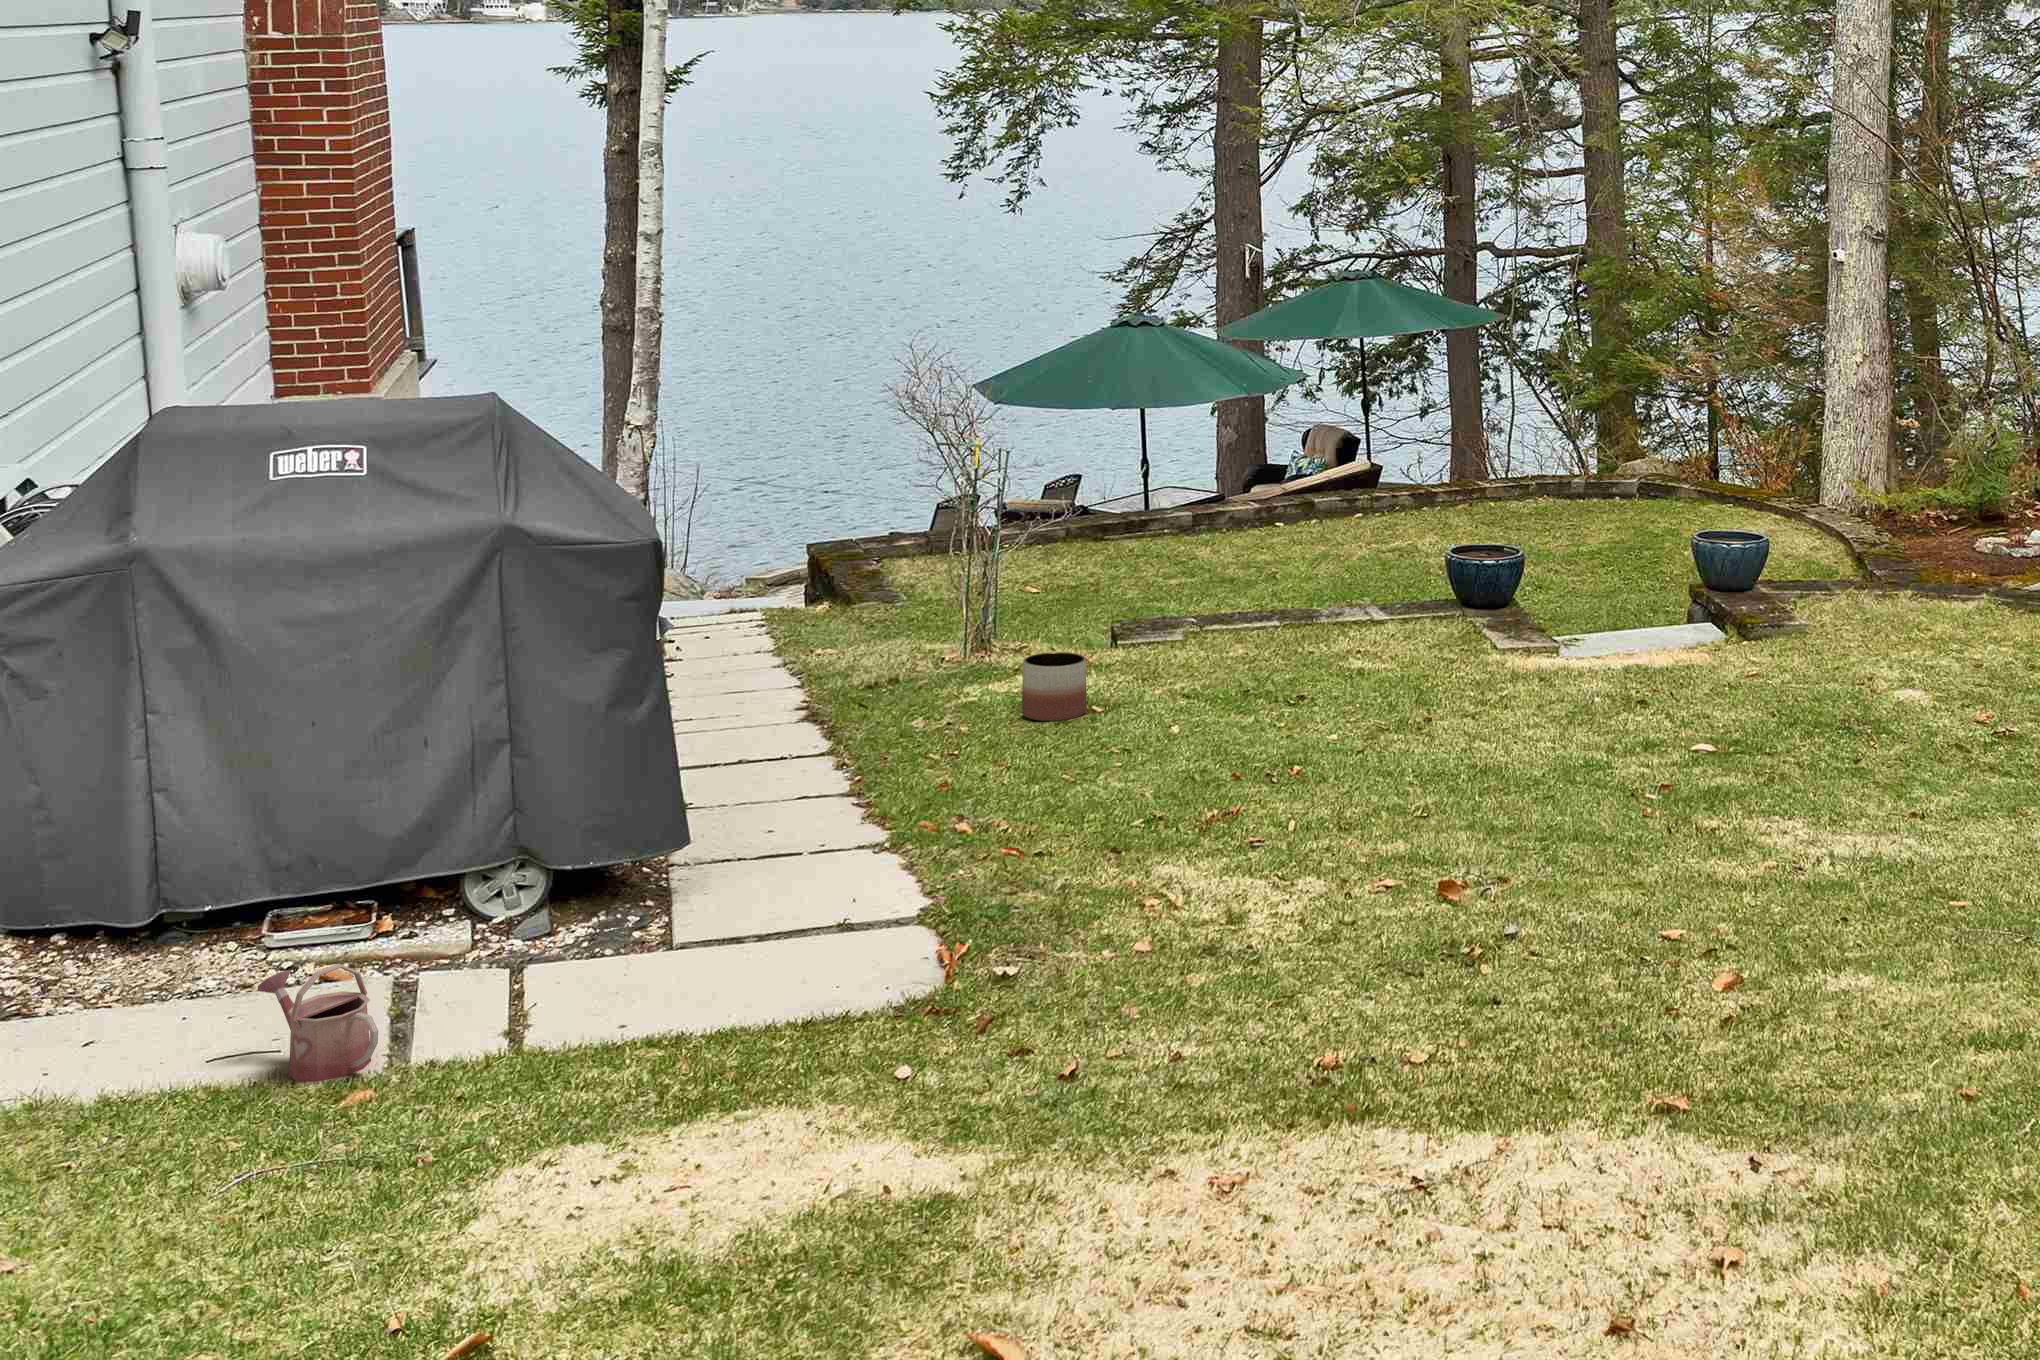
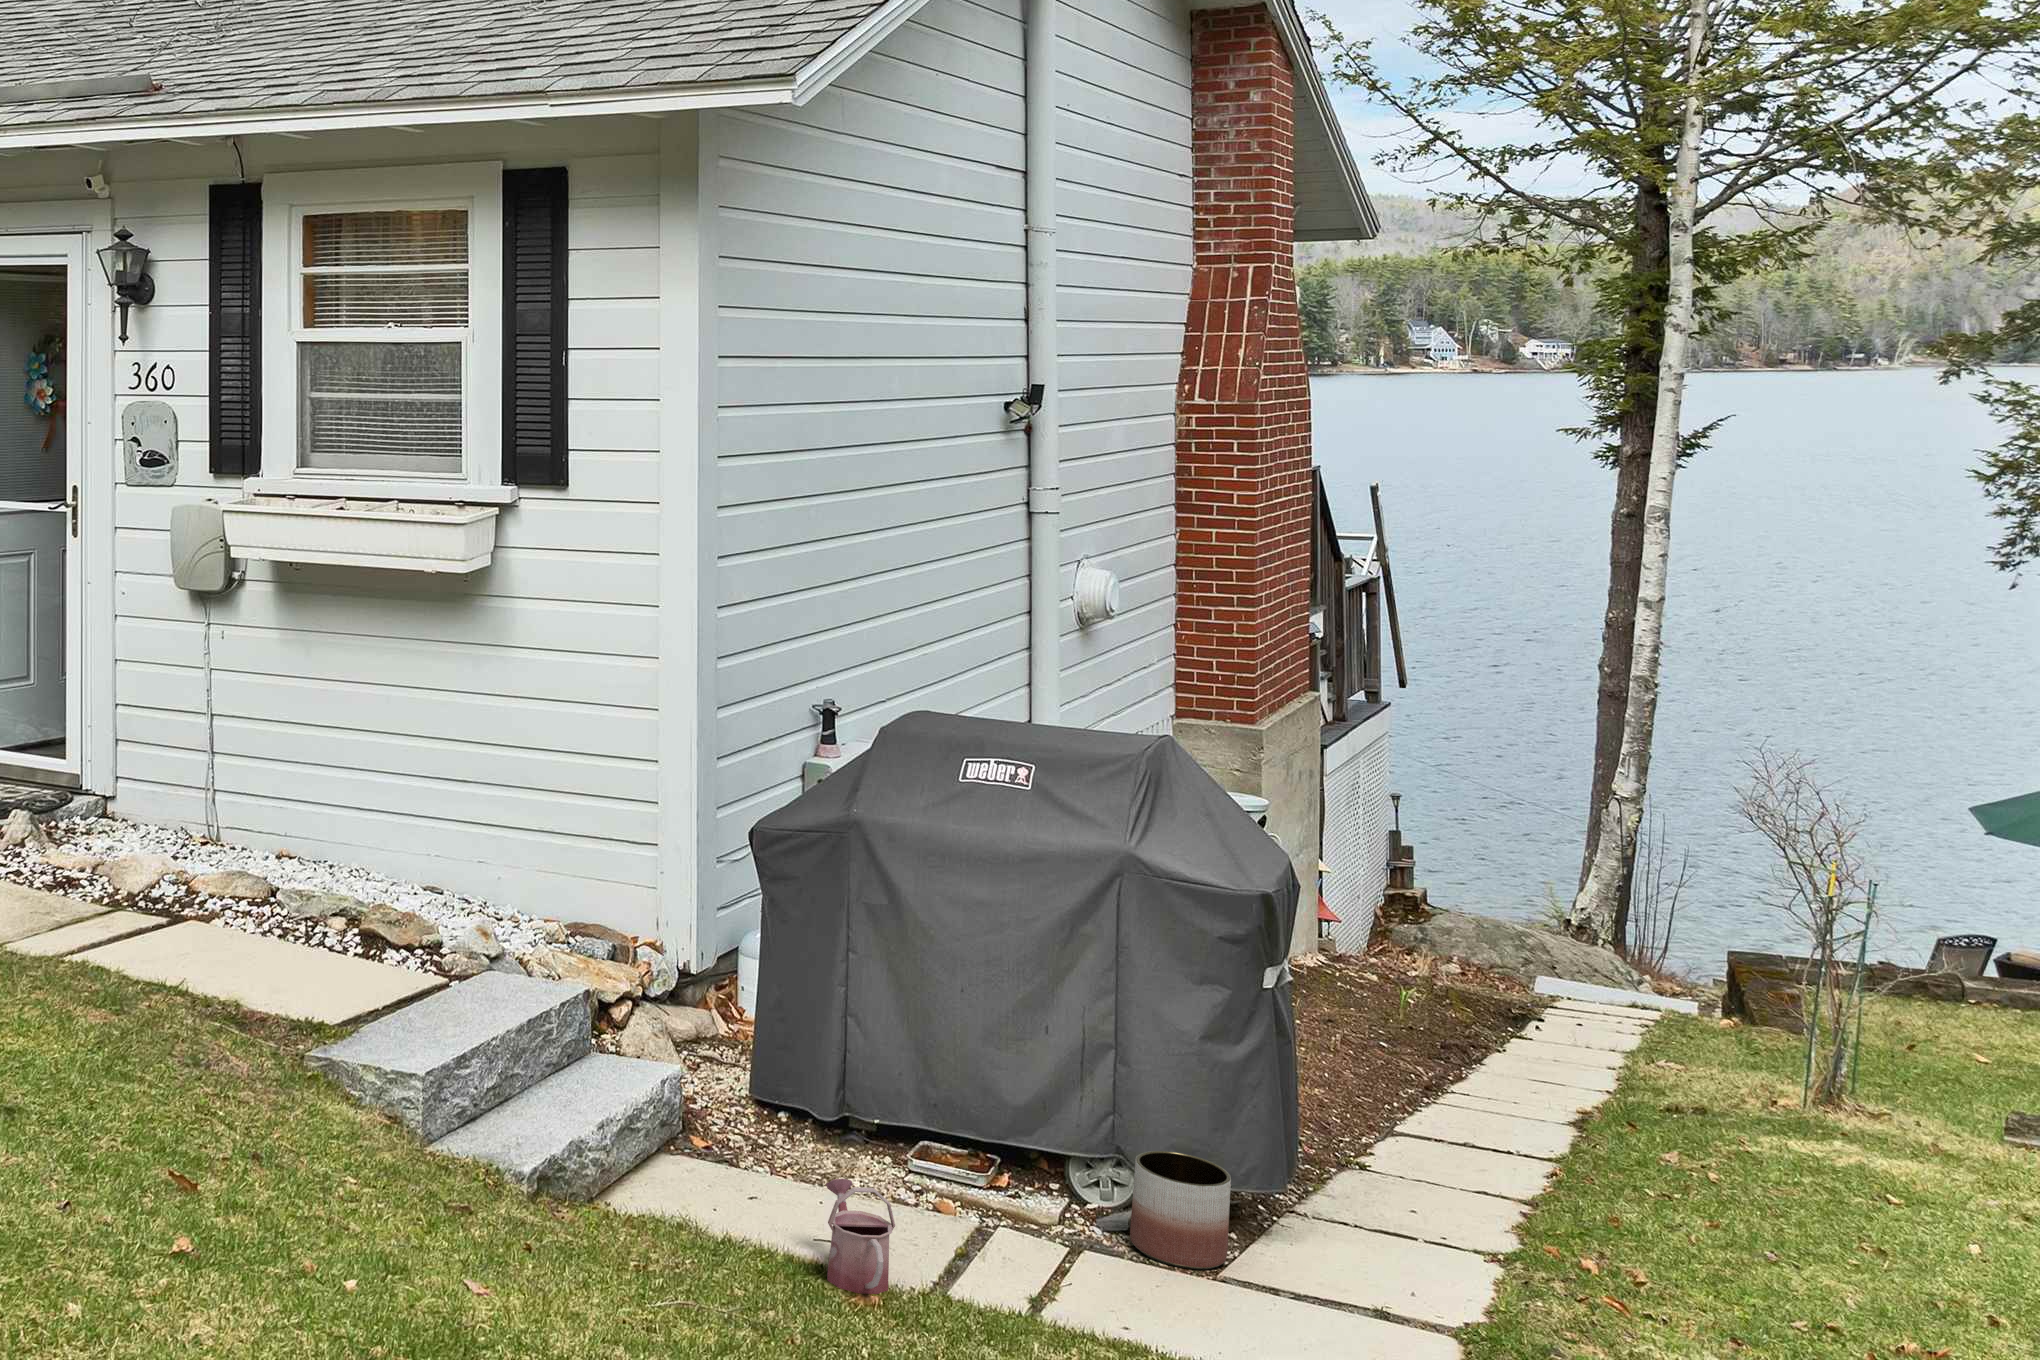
planter: present [1022,652,1086,722] -> present [1130,1151,1231,1270]

